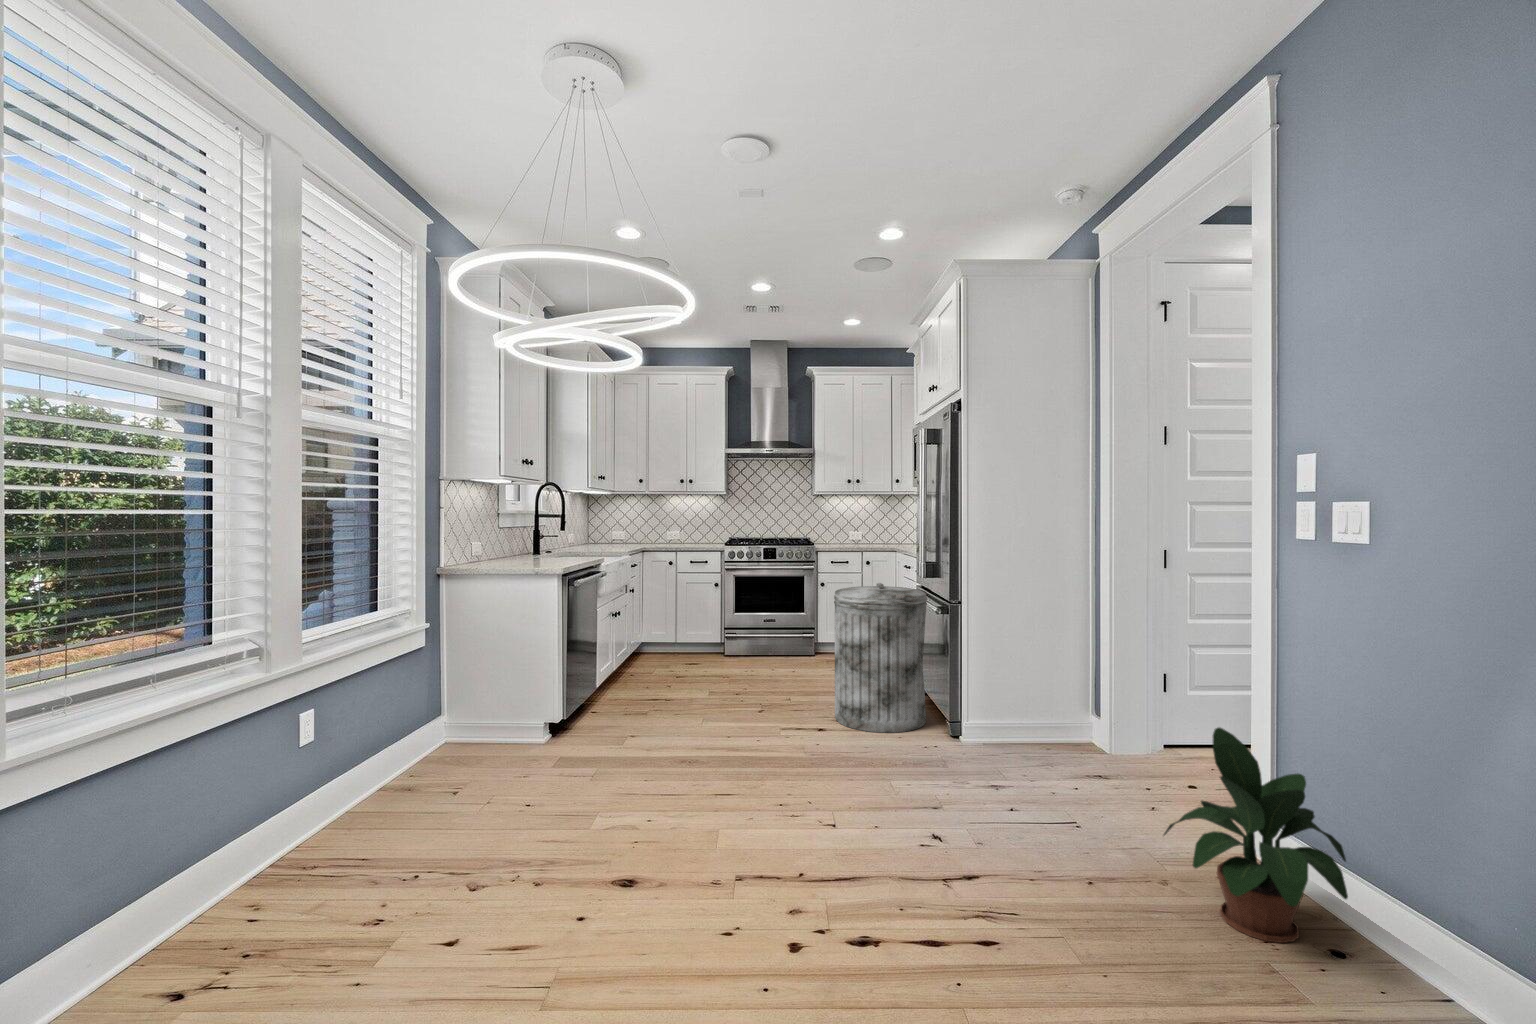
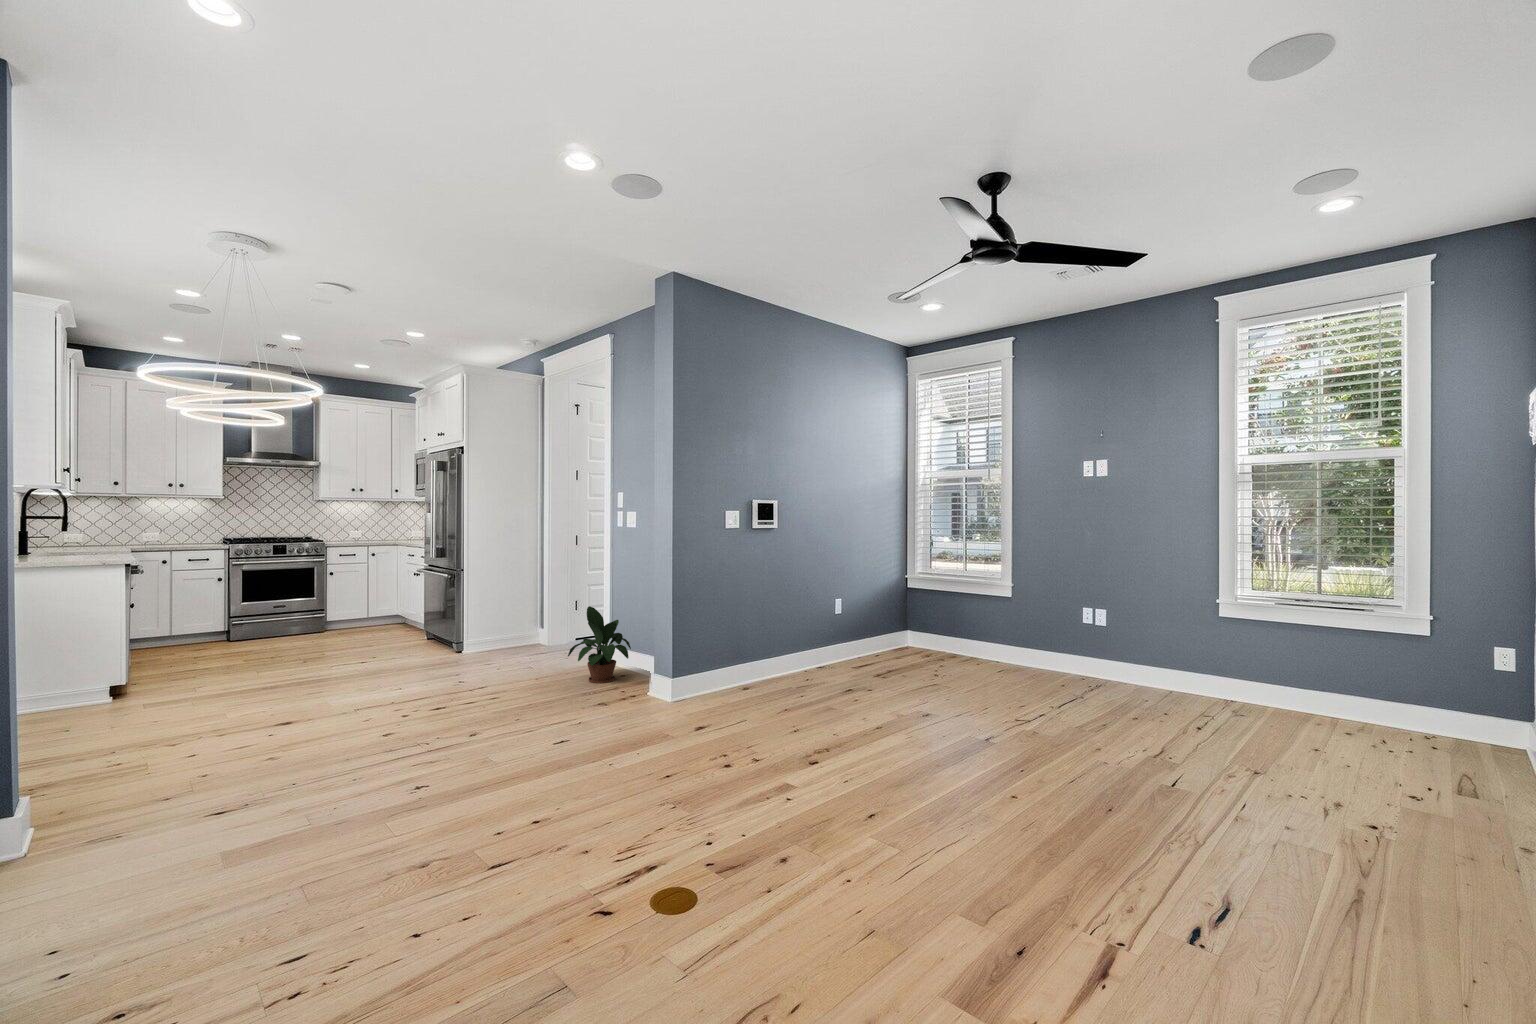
trash can: present [834,583,927,733] -> none [367,563,437,660]

